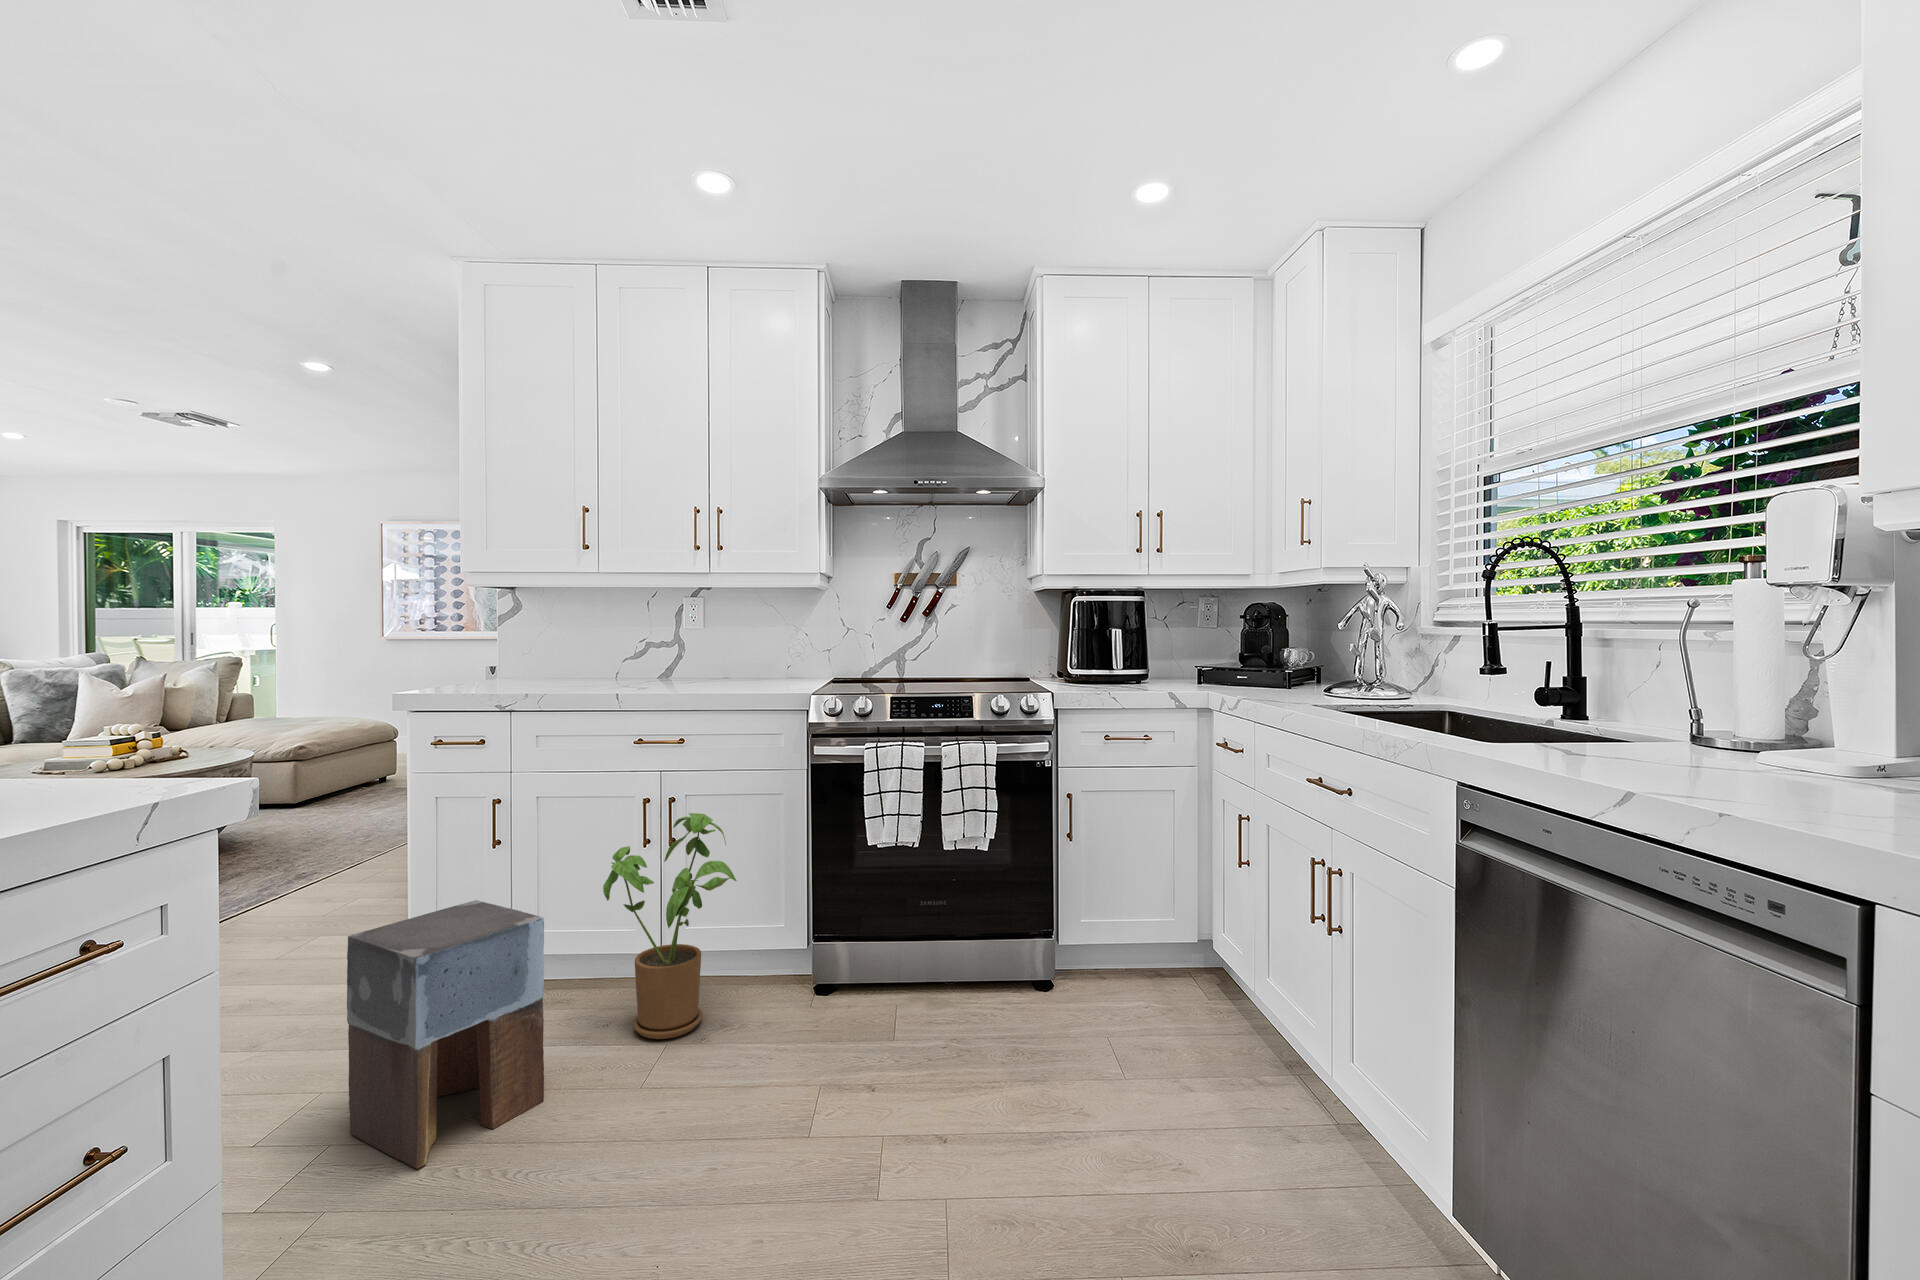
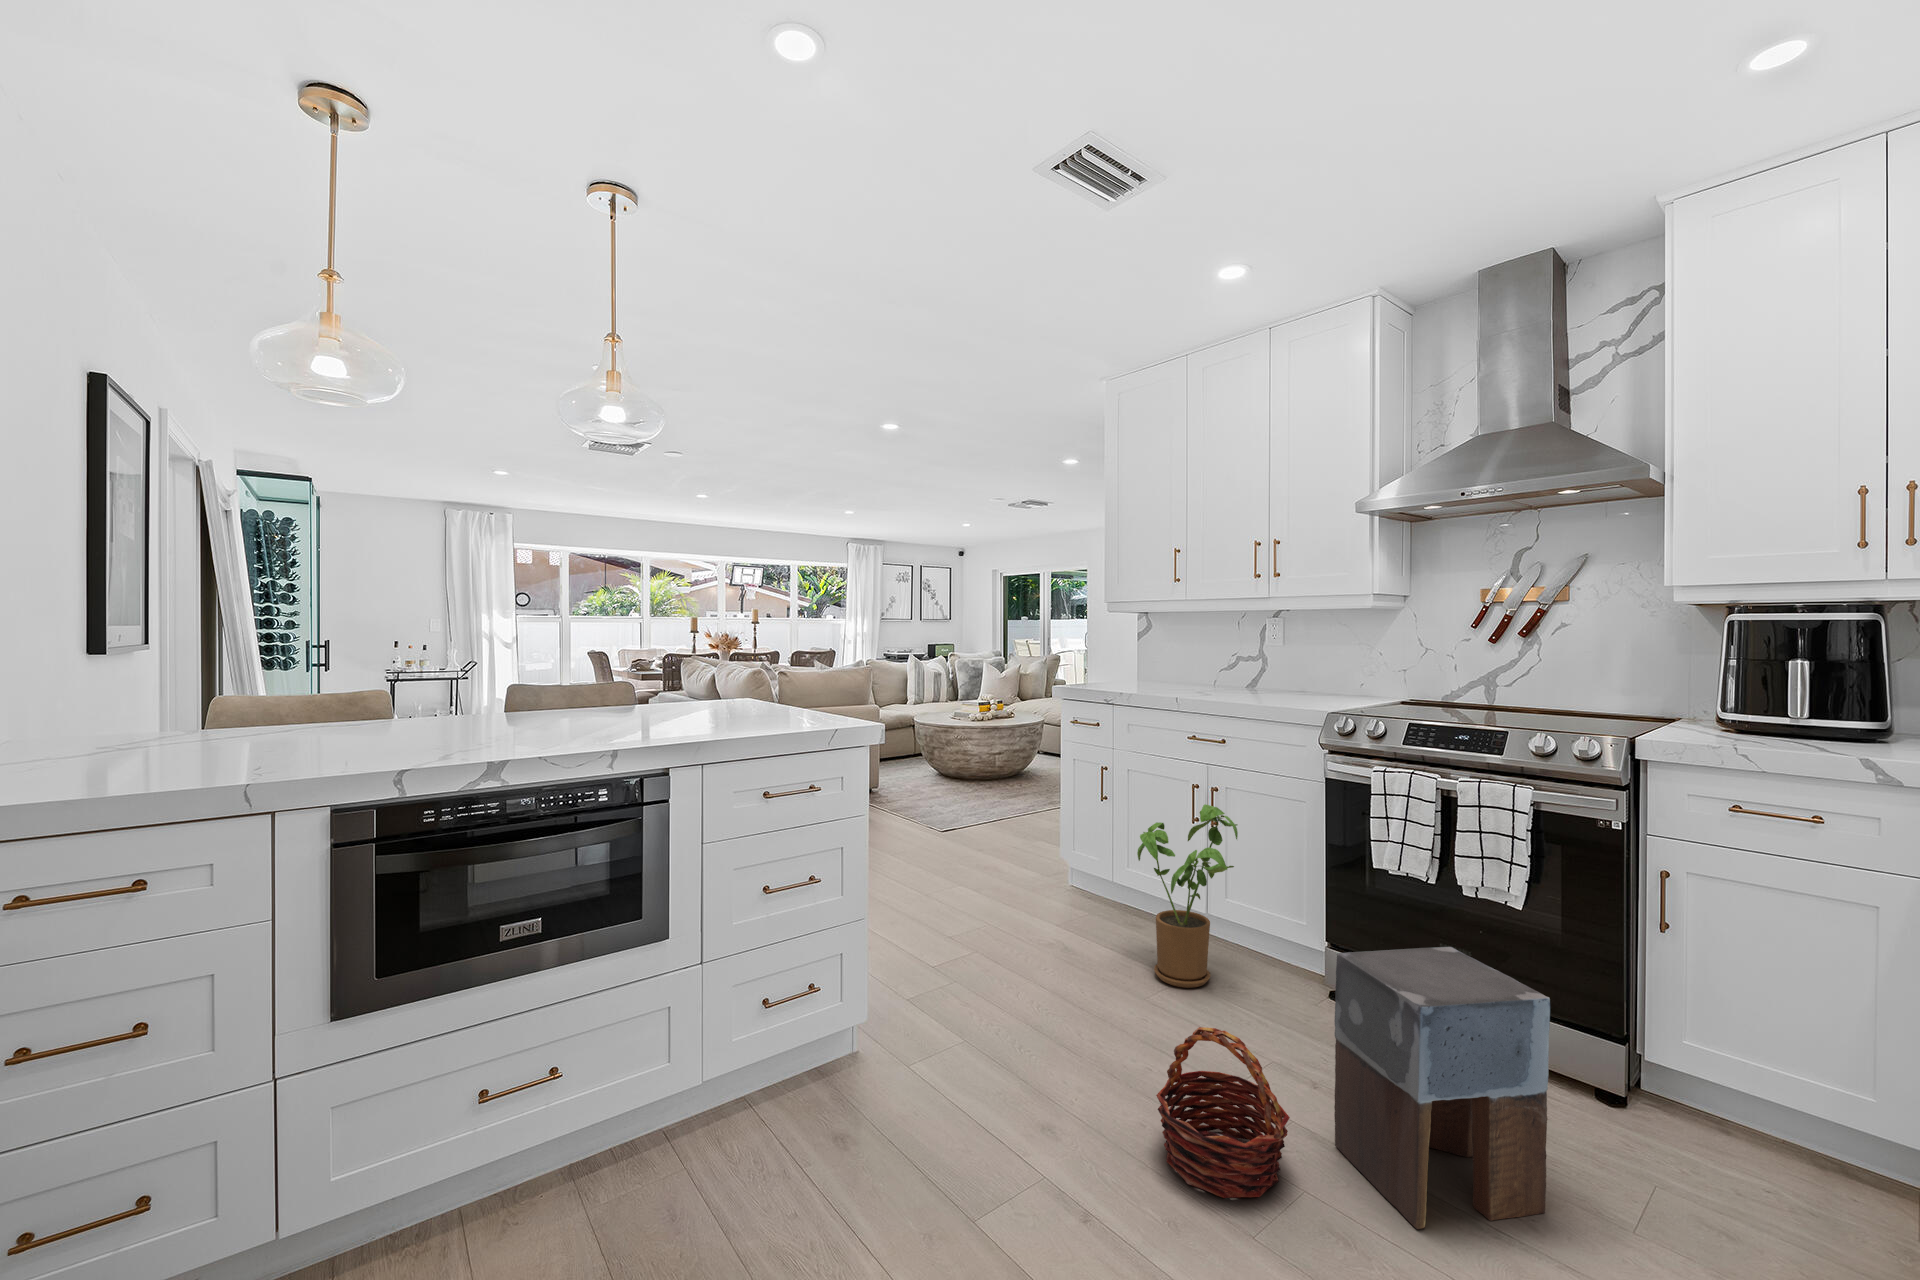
stool: present [347,900,544,1169] -> present [1334,947,1550,1229]
basket: none [793,1048,939,1238] -> present [1156,1027,1290,1198]

